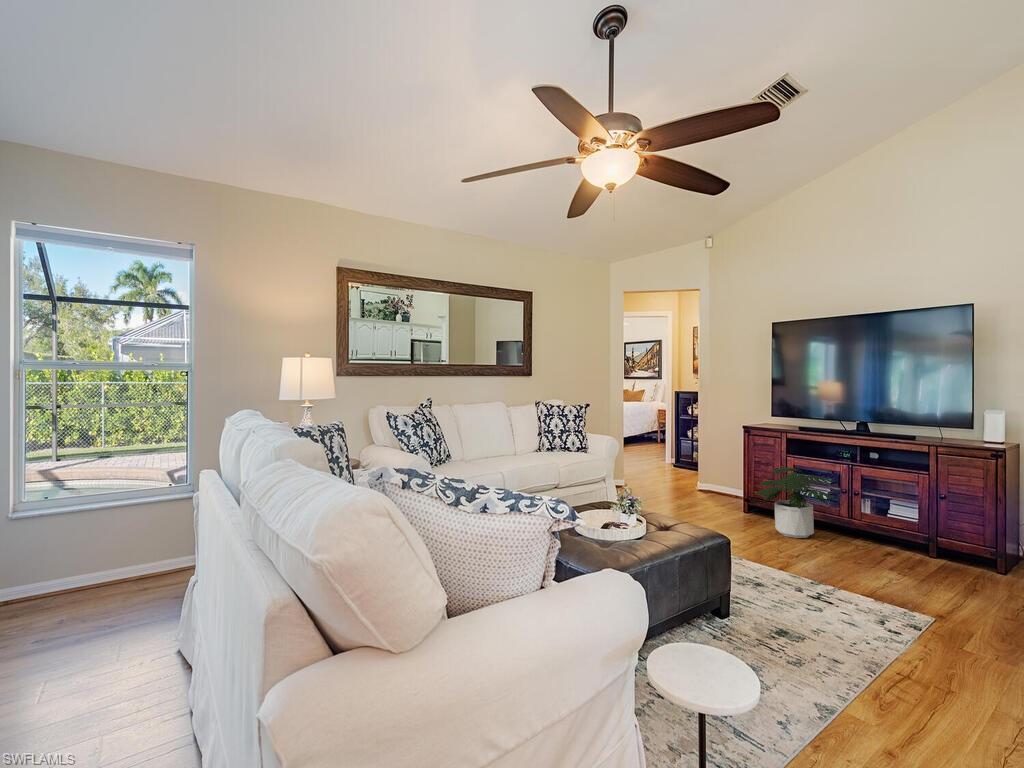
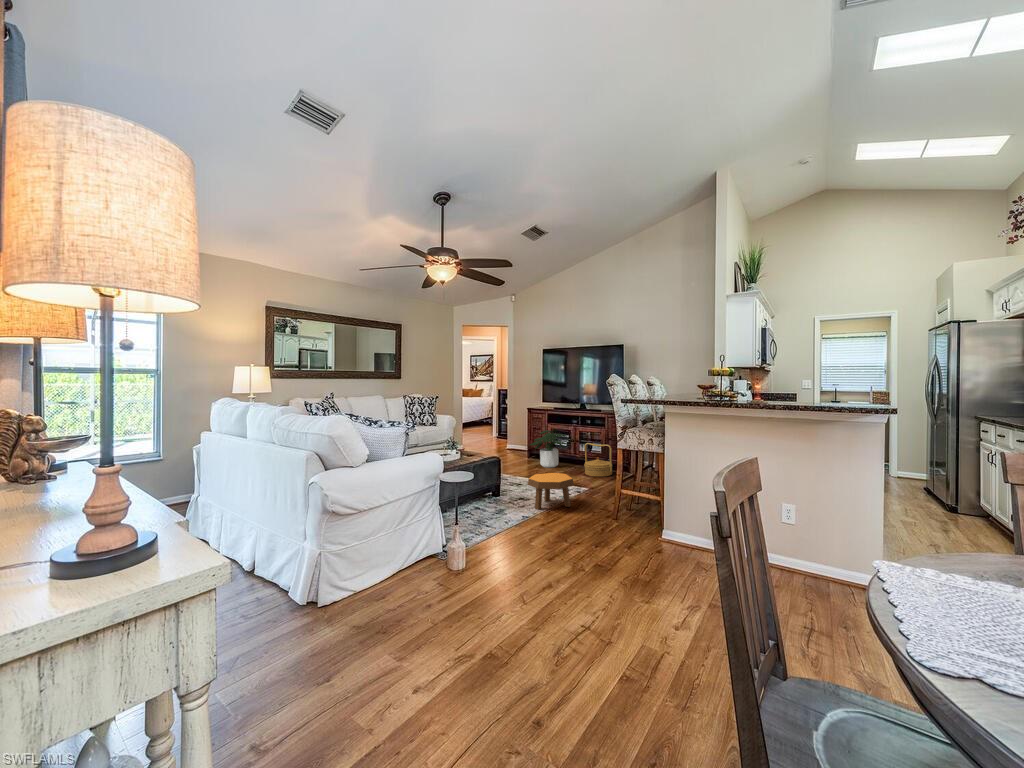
woven basket: none [878,500,953,574] -> present [584,443,612,476]
footstool: none [795,577,923,673] -> present [528,473,574,510]

